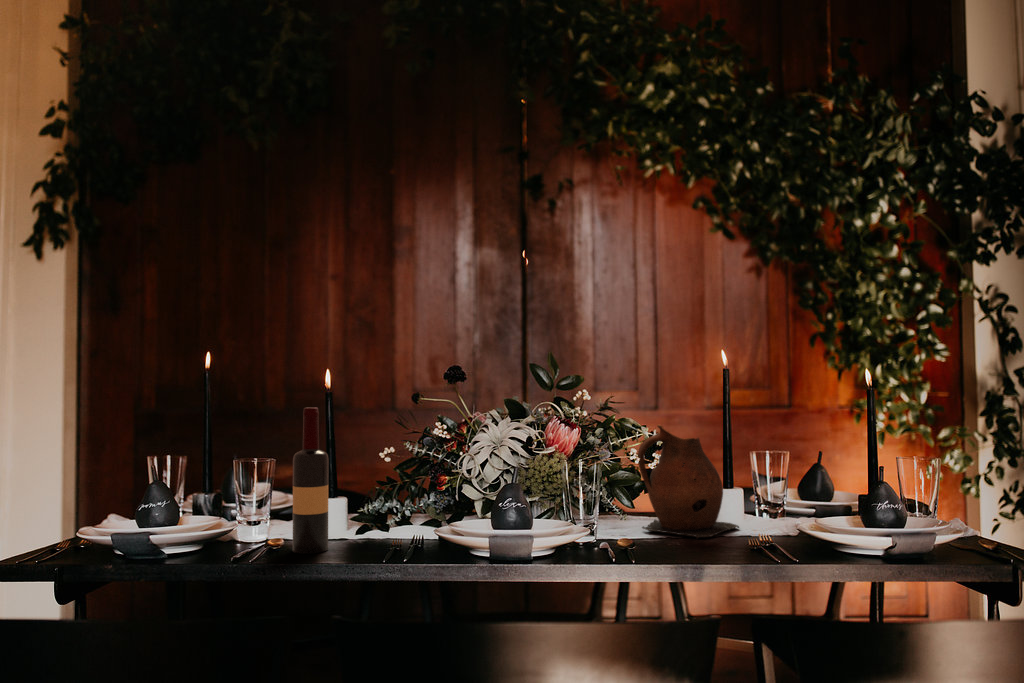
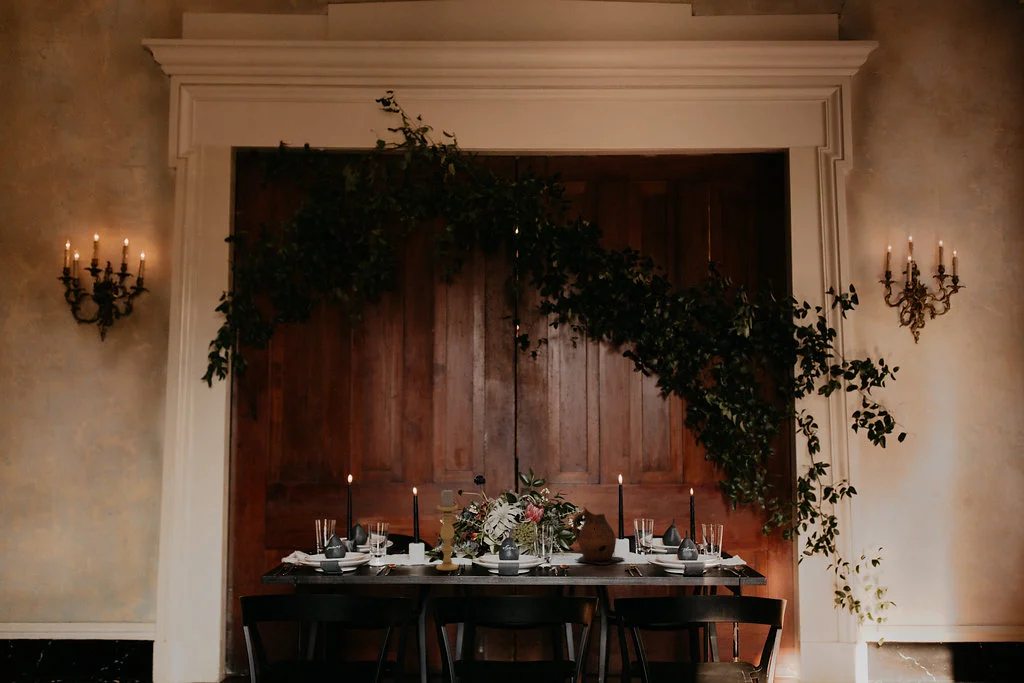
candle holder: none [362,384,407,552] -> present [436,489,458,570]
wine bottle: present [293,407,328,554] -> none [404,500,421,571]

